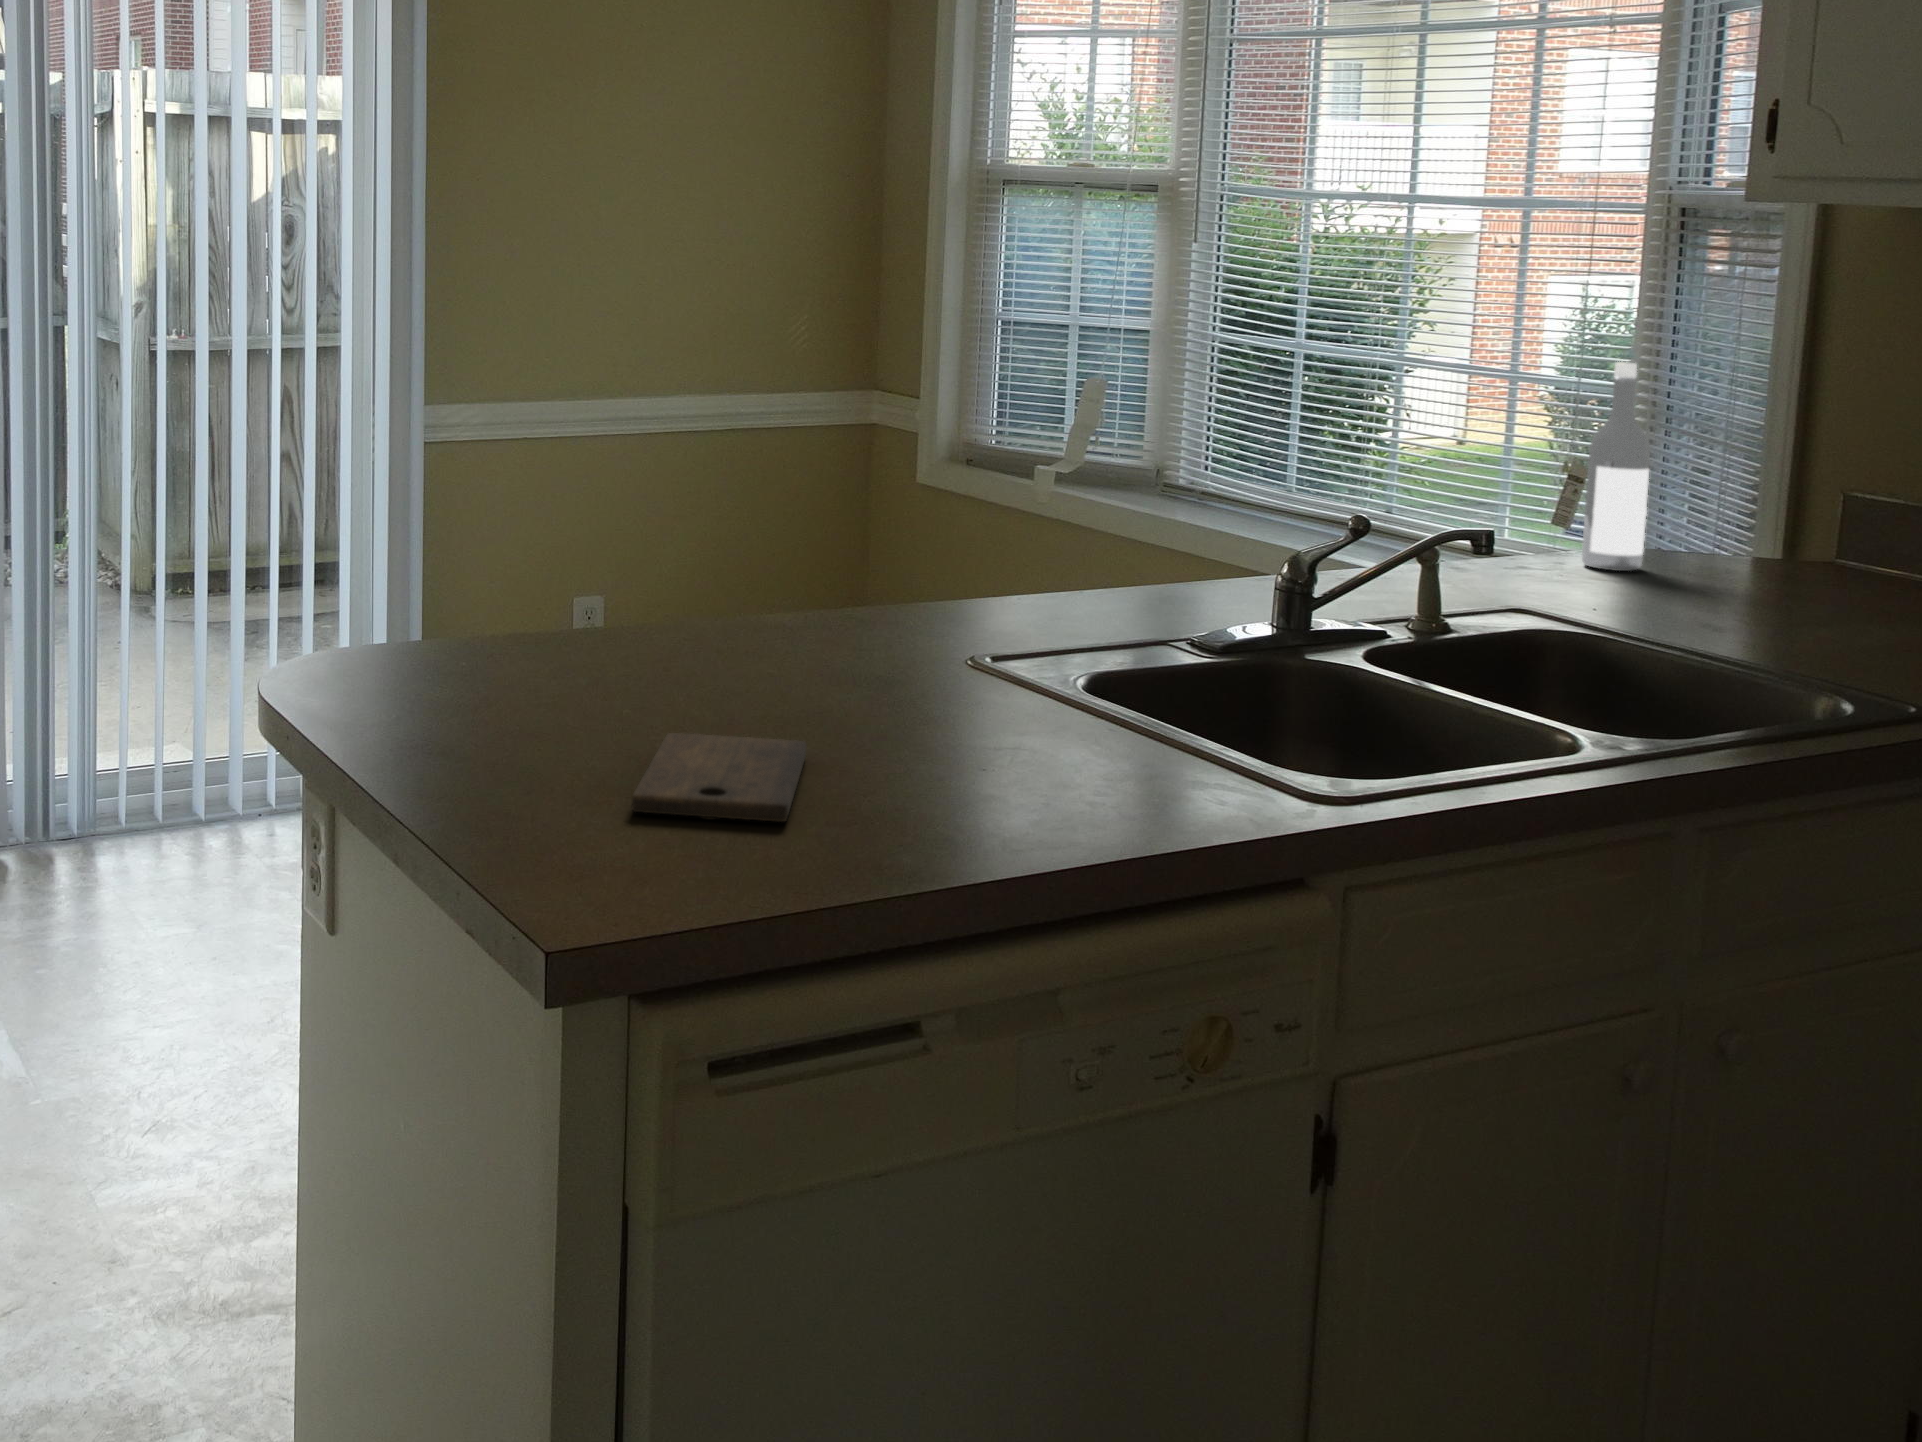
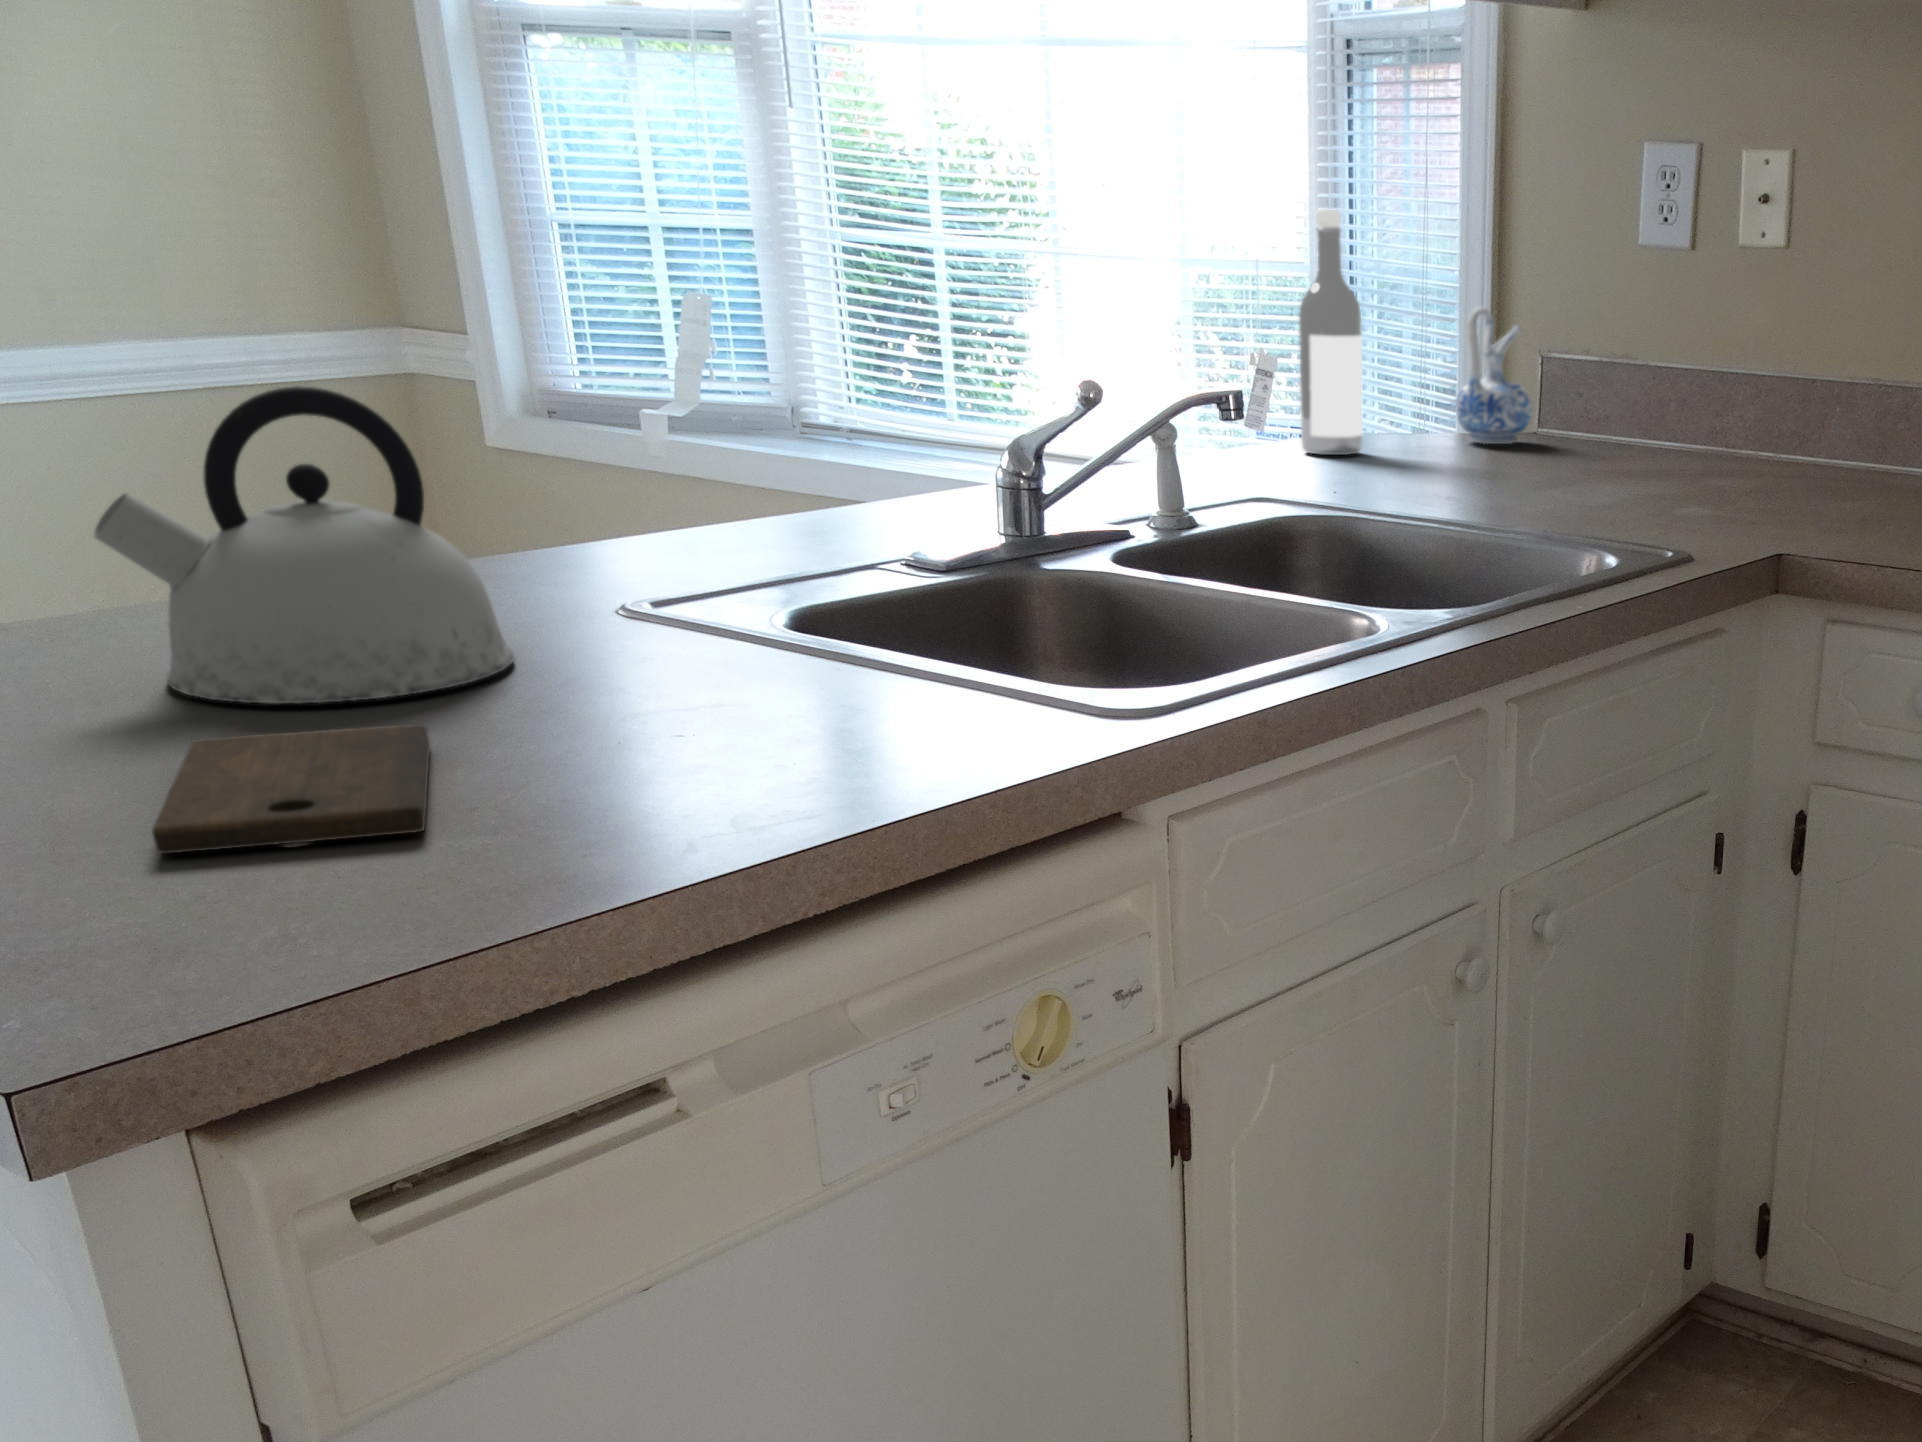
ceramic pitcher: none [1748,448,1831,572] -> present [1456,307,1532,444]
kettle: none [643,504,877,715] -> present [93,387,514,703]

